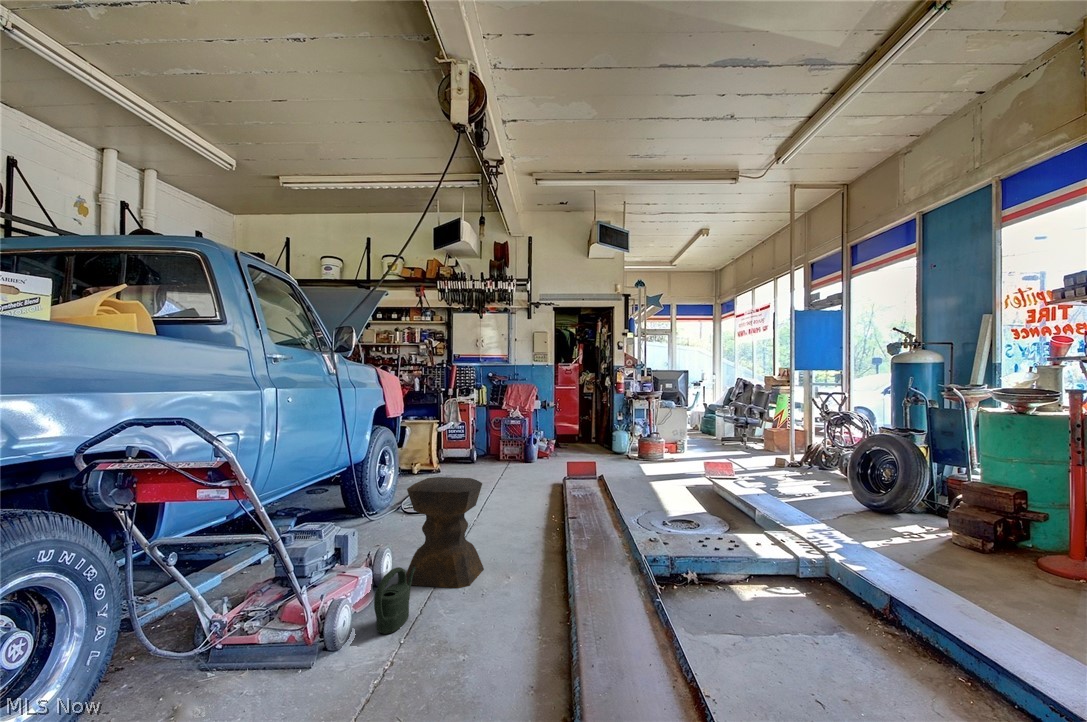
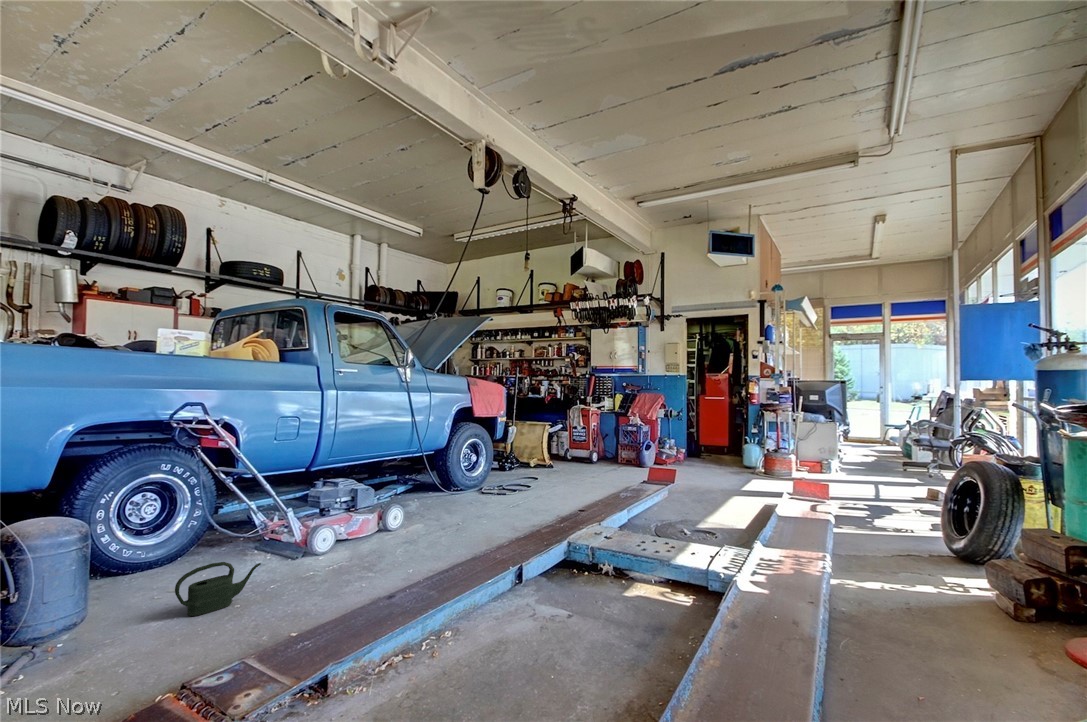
stool: present [406,477,484,588] -> none [295,485,372,587]

